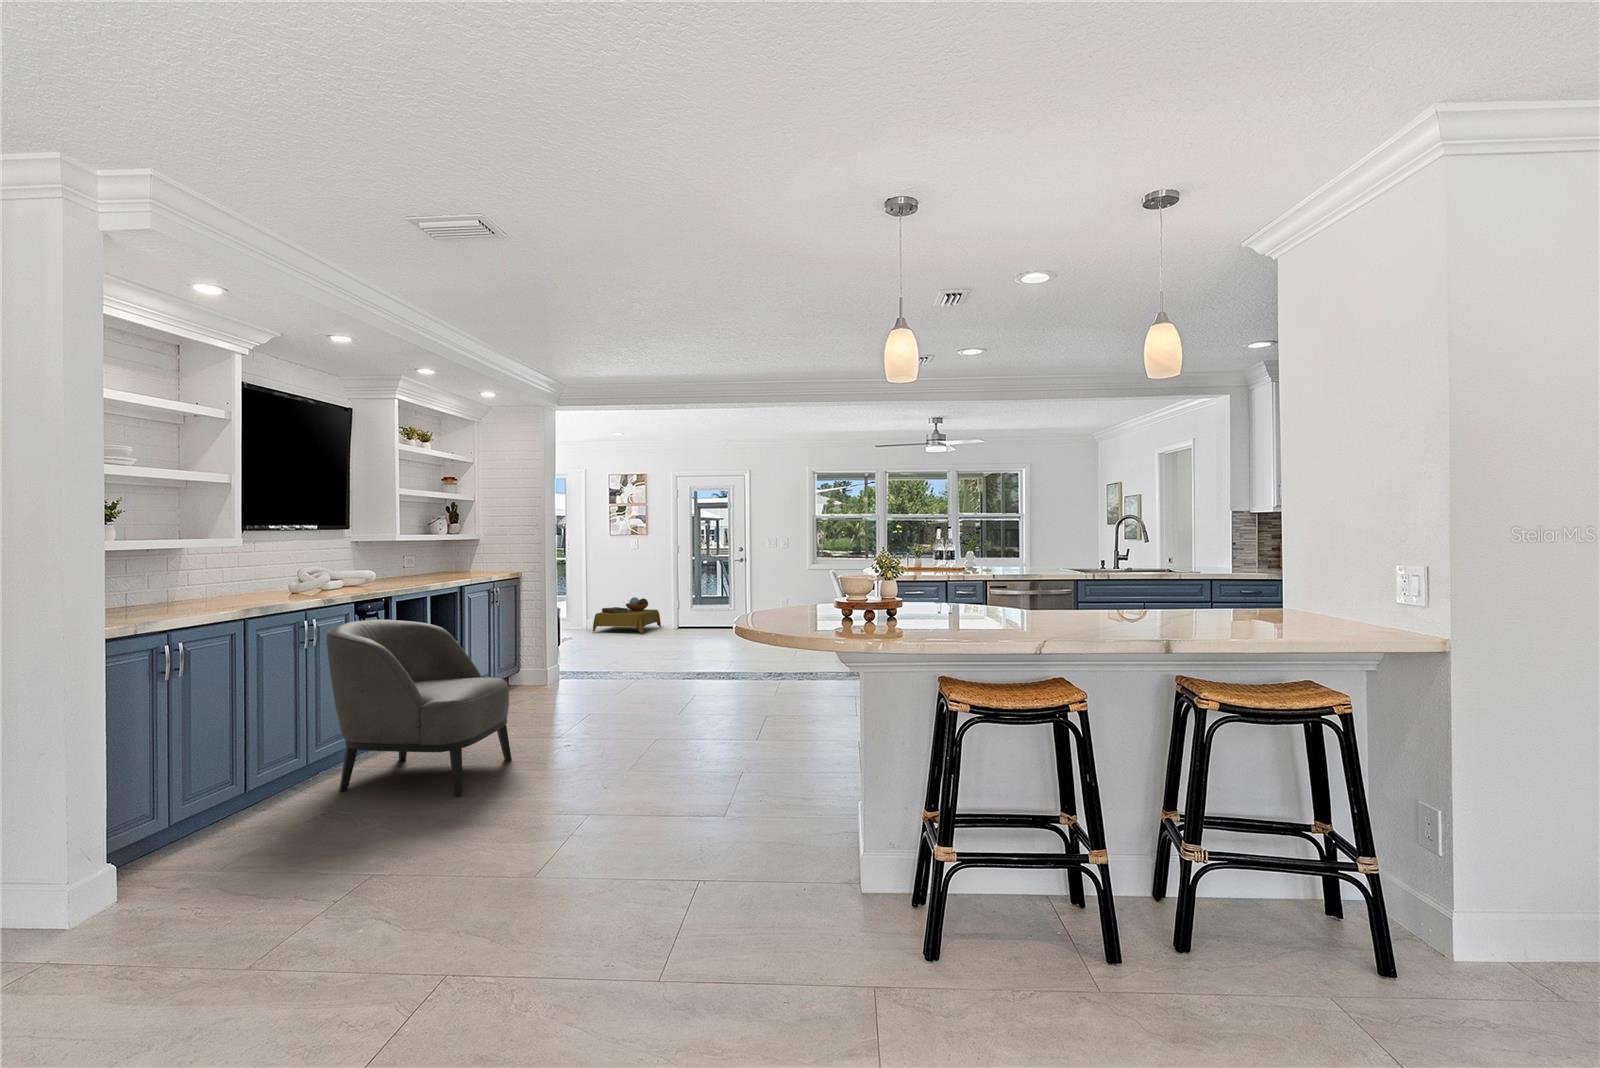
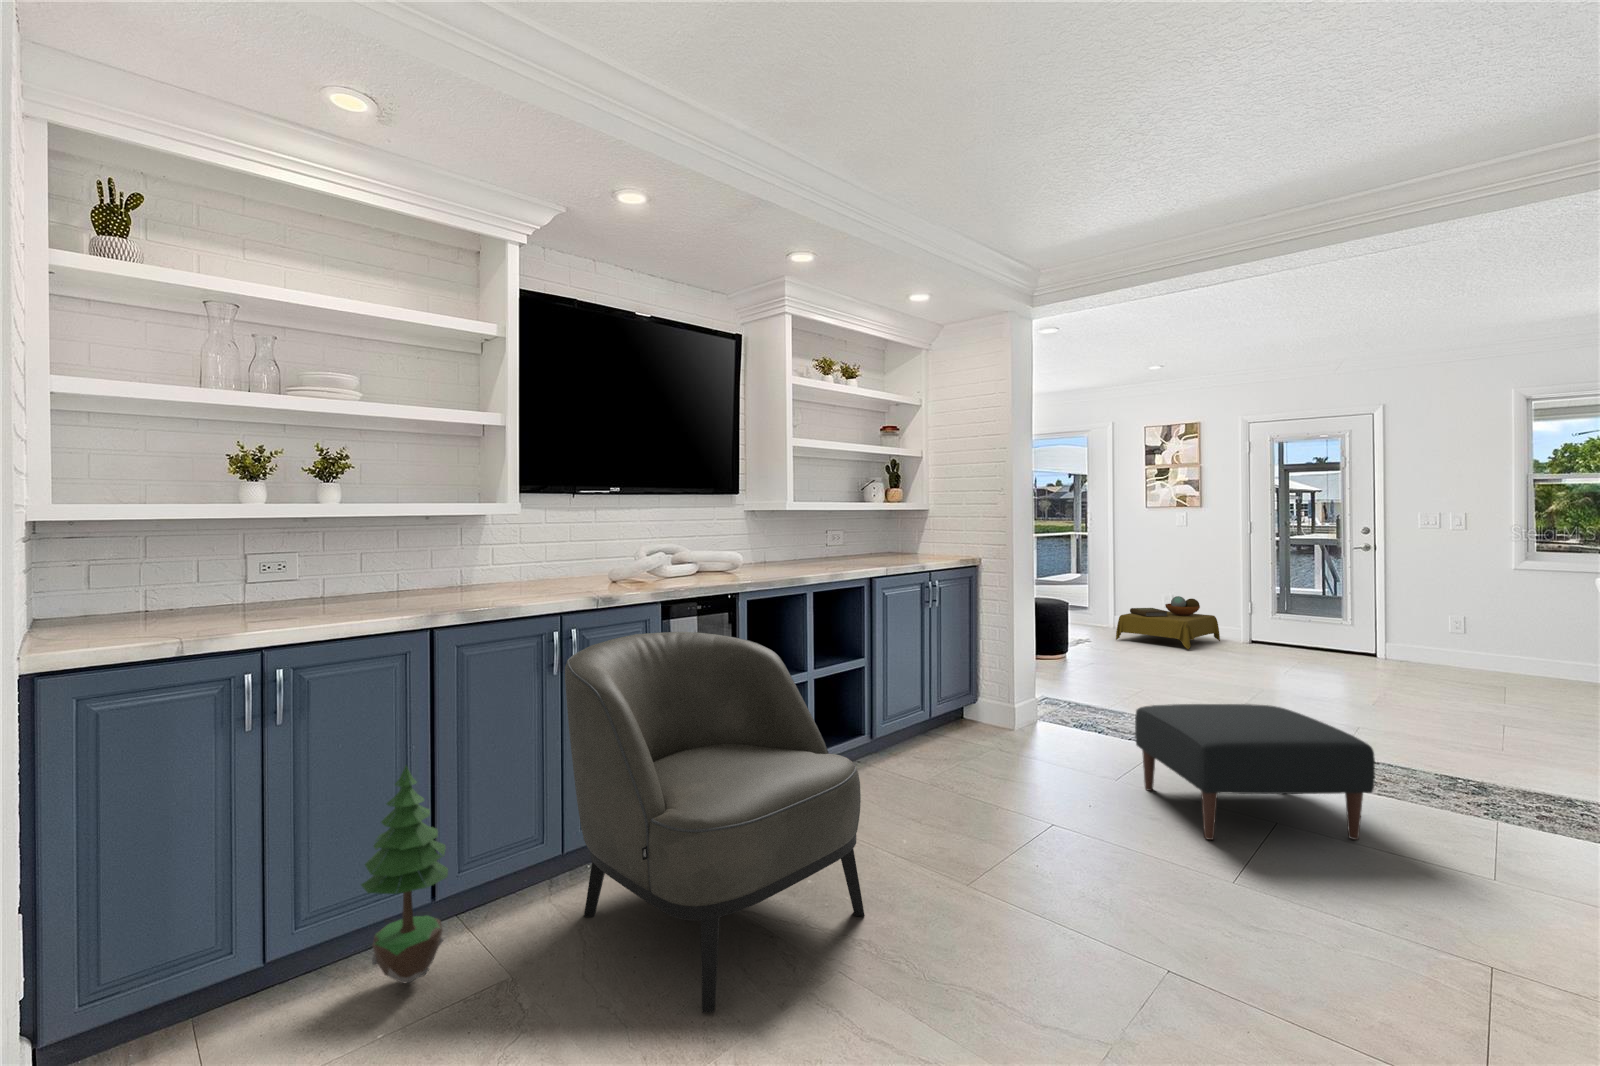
ottoman: none [628,644,737,709] -> present [1135,704,1375,840]
potted tree: none [231,696,287,828] -> present [361,766,448,983]

